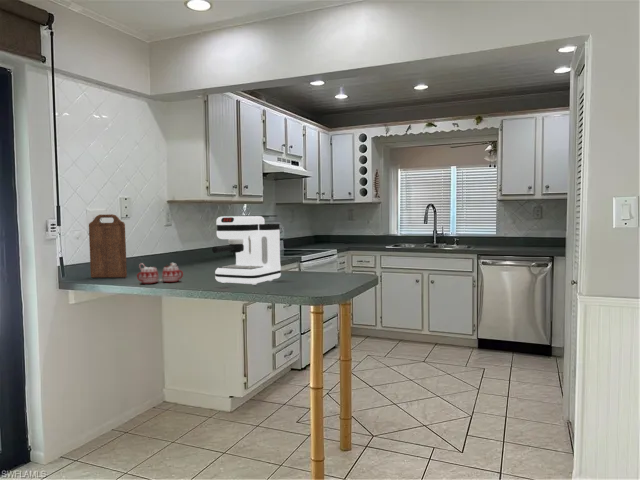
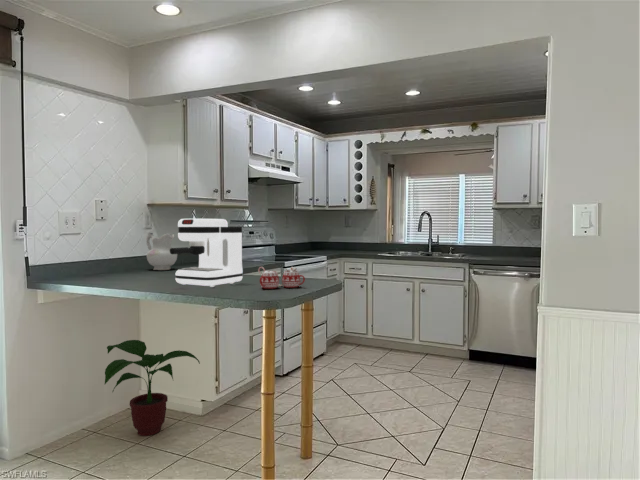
cutting board: present [89,214,127,278] -> none [61,216,97,278]
ceramic pitcher: none [169,230,200,268] -> present [147,233,177,270]
mug: present [137,263,183,284] -> present [258,267,305,289]
potted plant: none [135,338,230,434] -> present [105,340,200,436]

